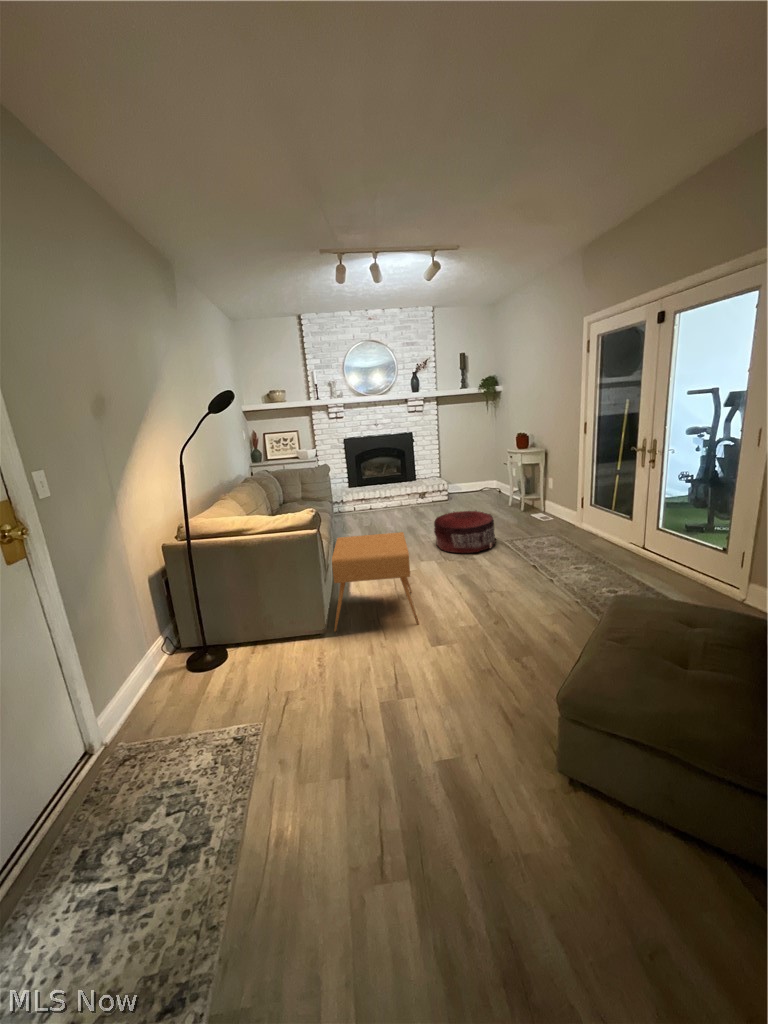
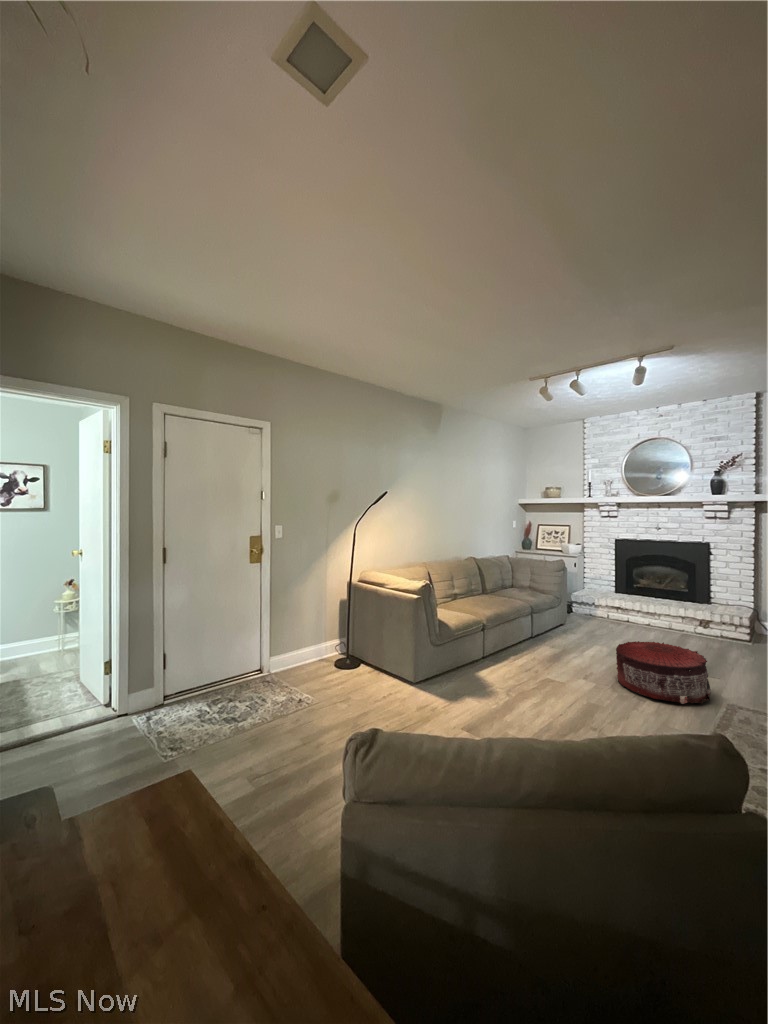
side table: present [332,532,419,631] -> none [418,615,516,714]

